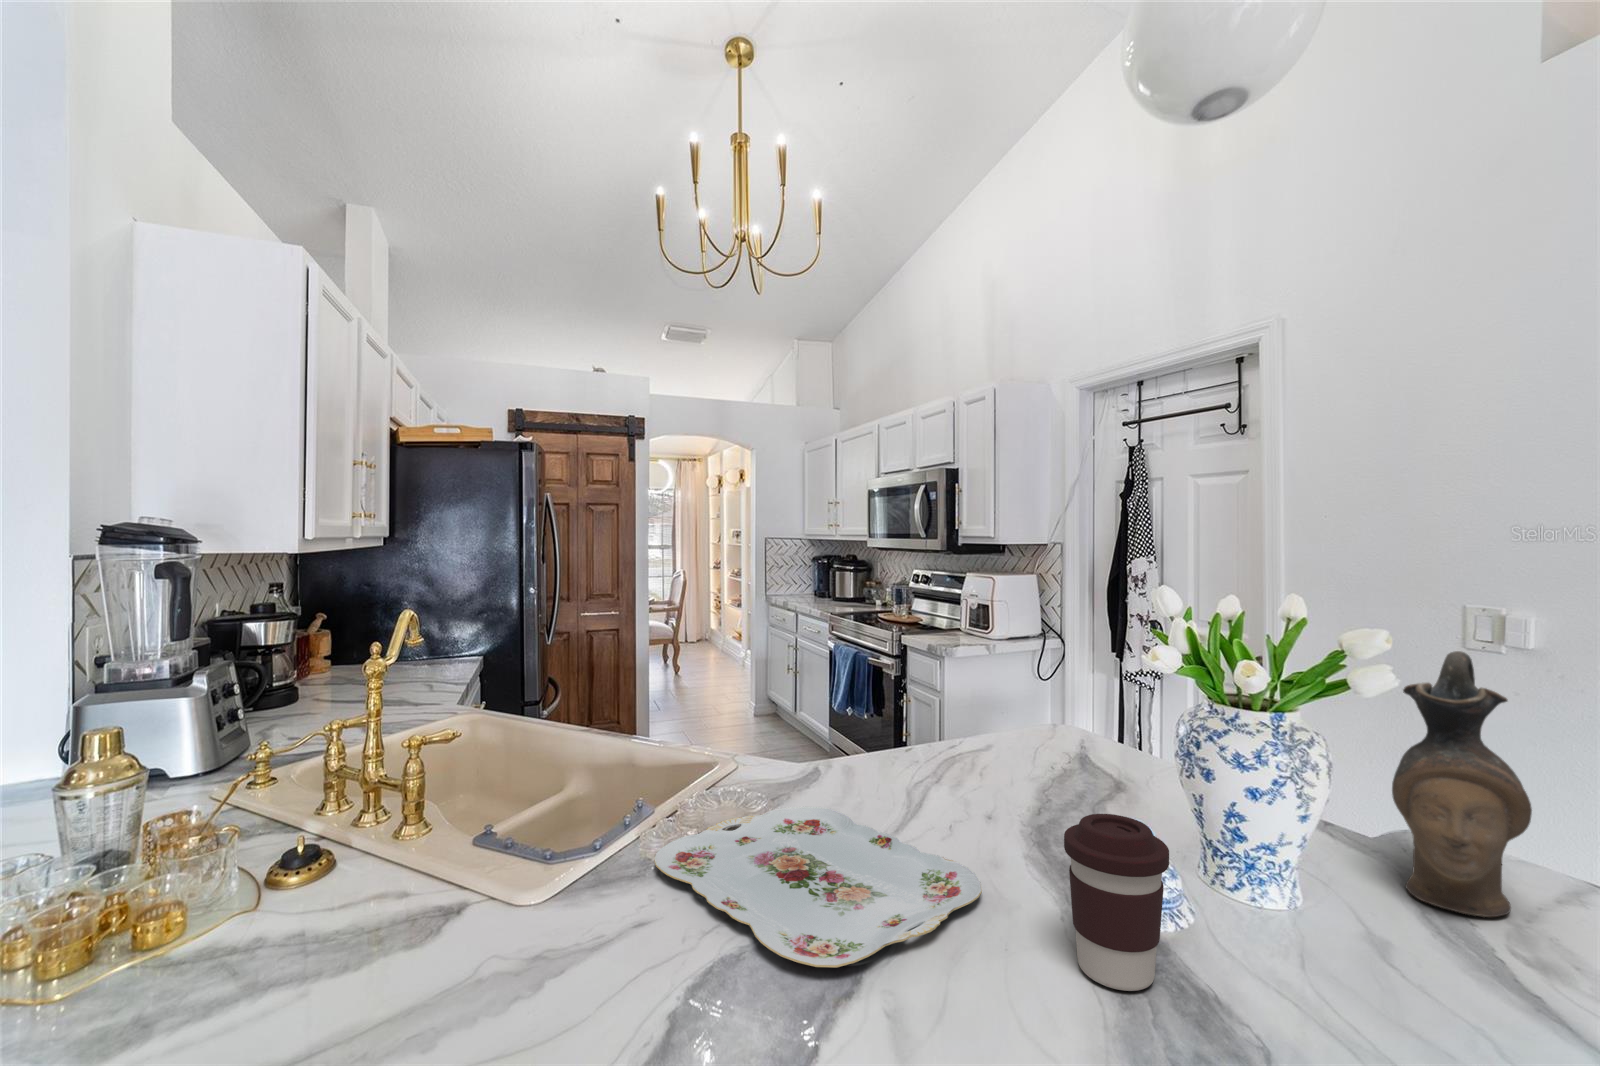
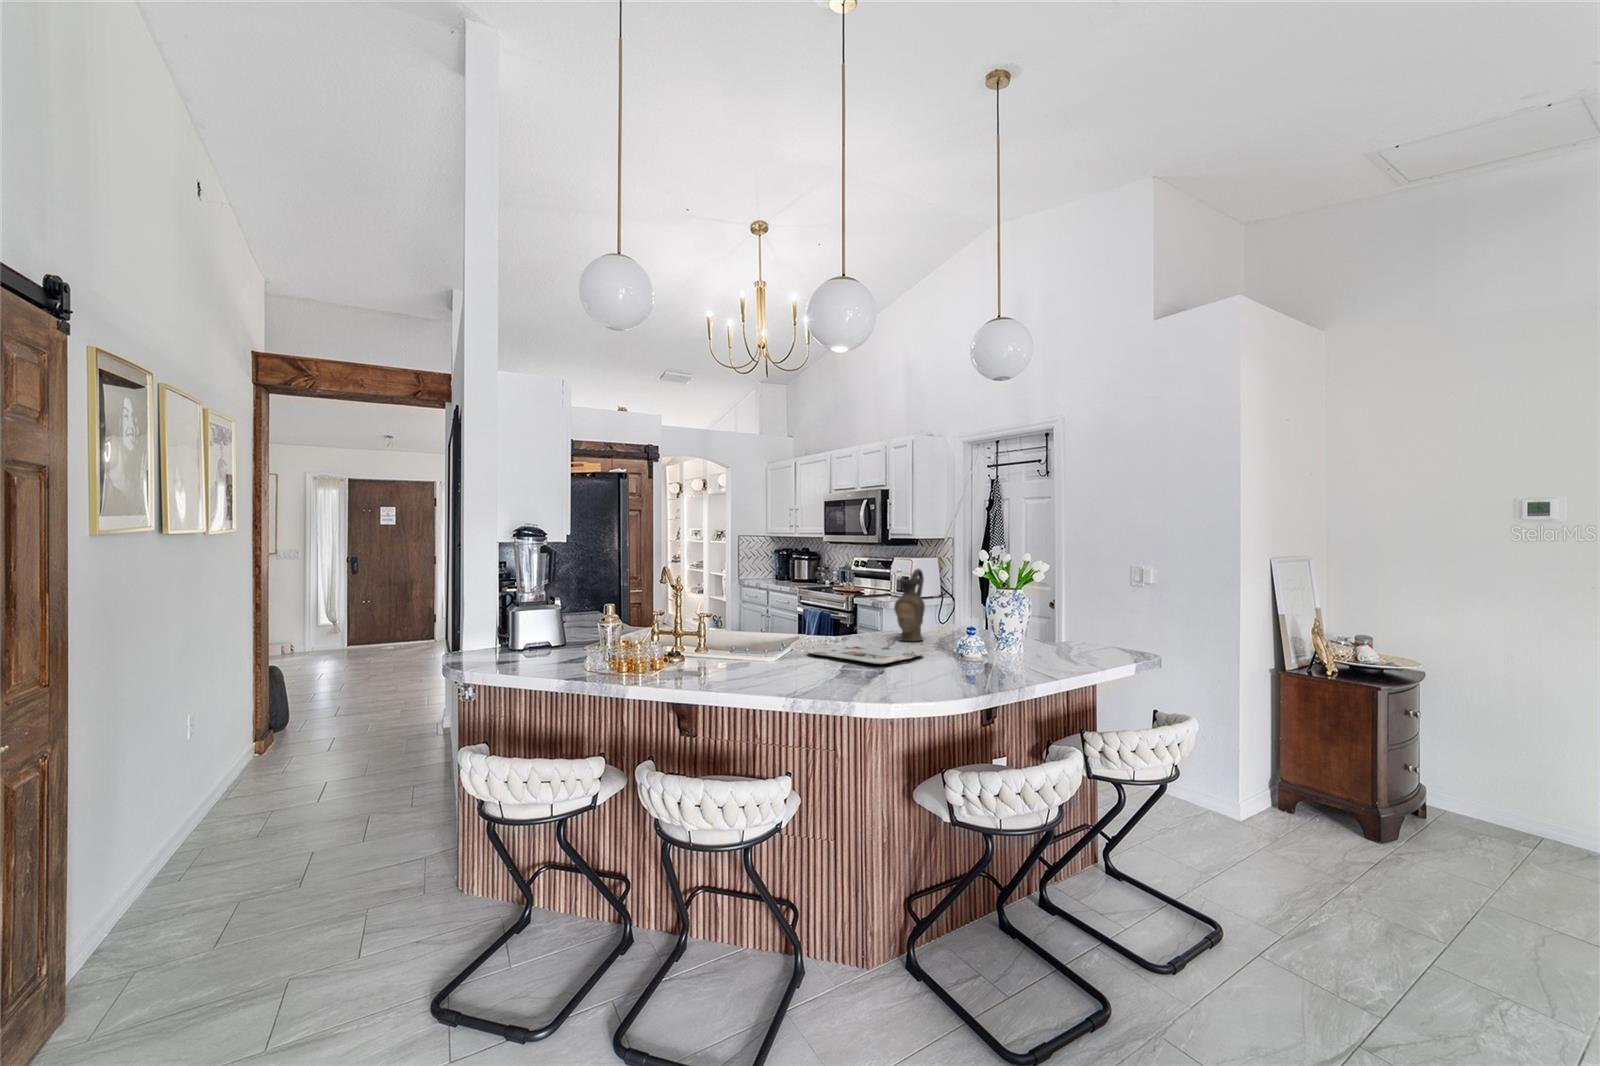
ceramic pitcher: present [1392,651,1532,917] -> present [894,569,925,641]
coffee cup: present [1064,814,1169,991] -> none [950,620,980,666]

